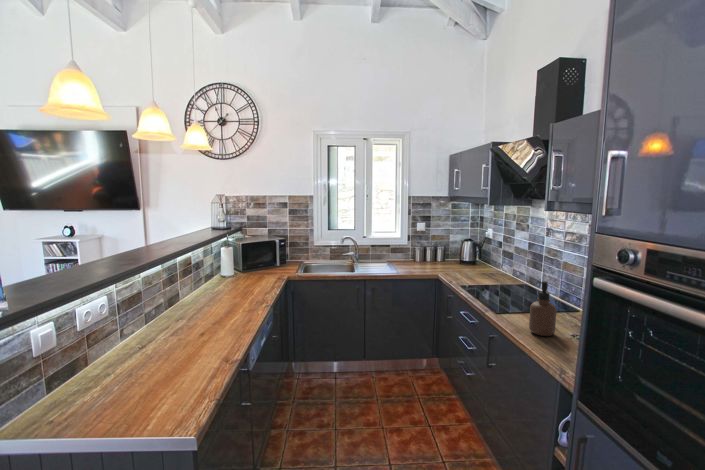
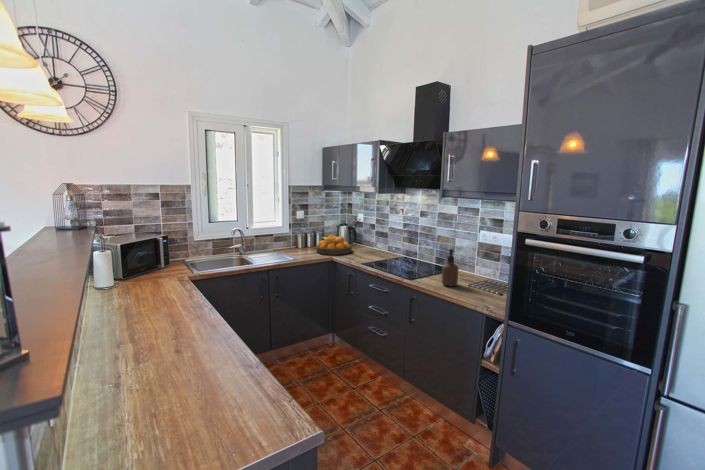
fruit bowl: none [429,249,469,273] -> present [316,234,352,255]

